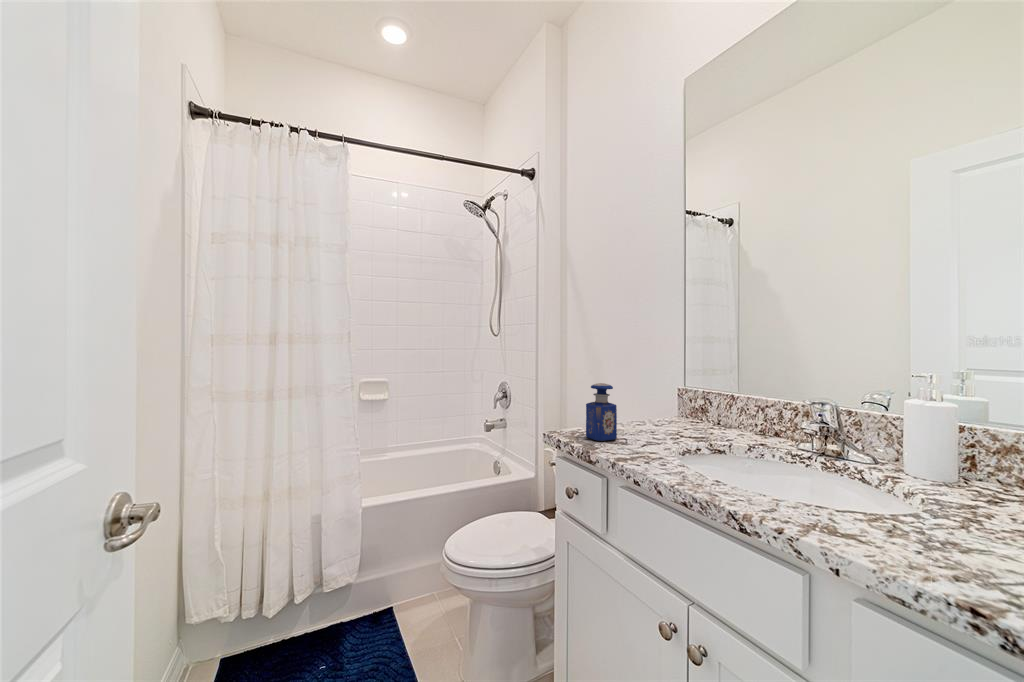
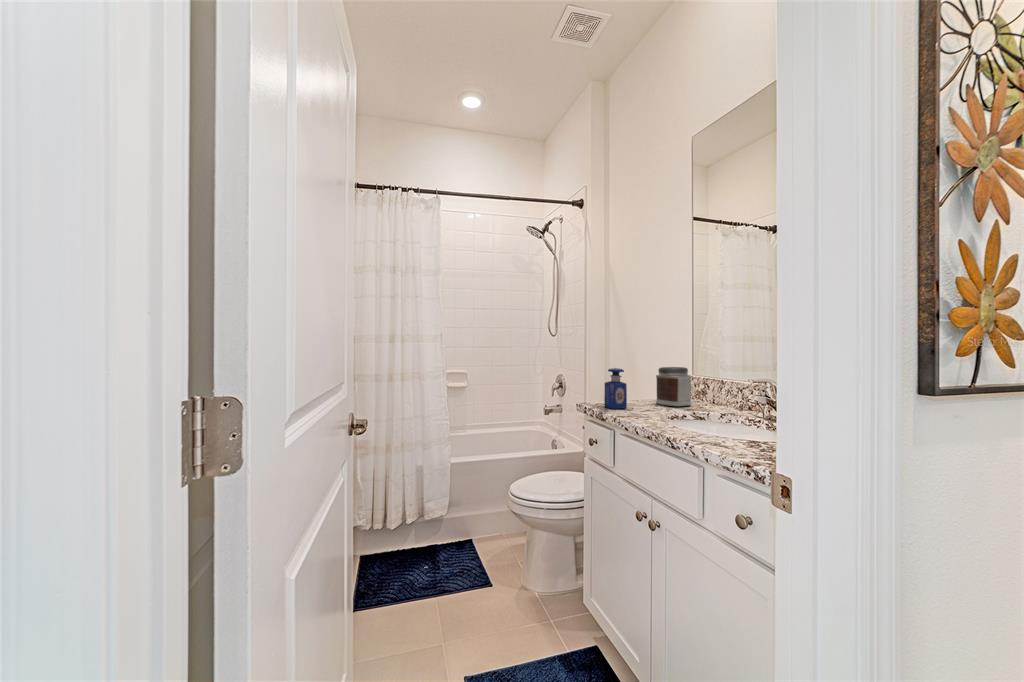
jar: none [646,379,693,432] -> present [656,367,692,406]

